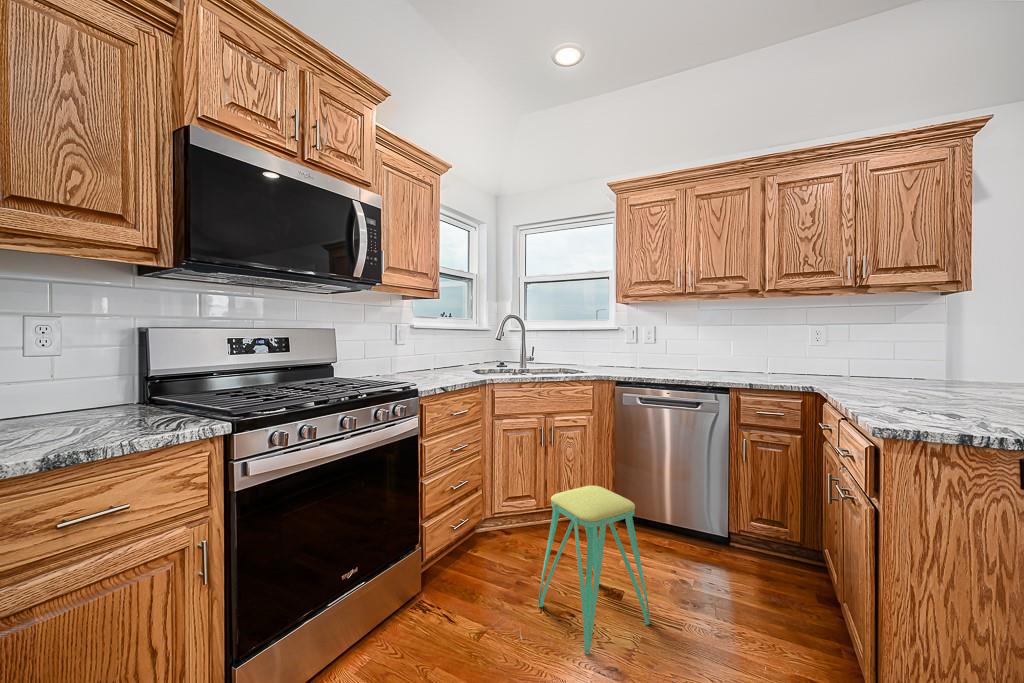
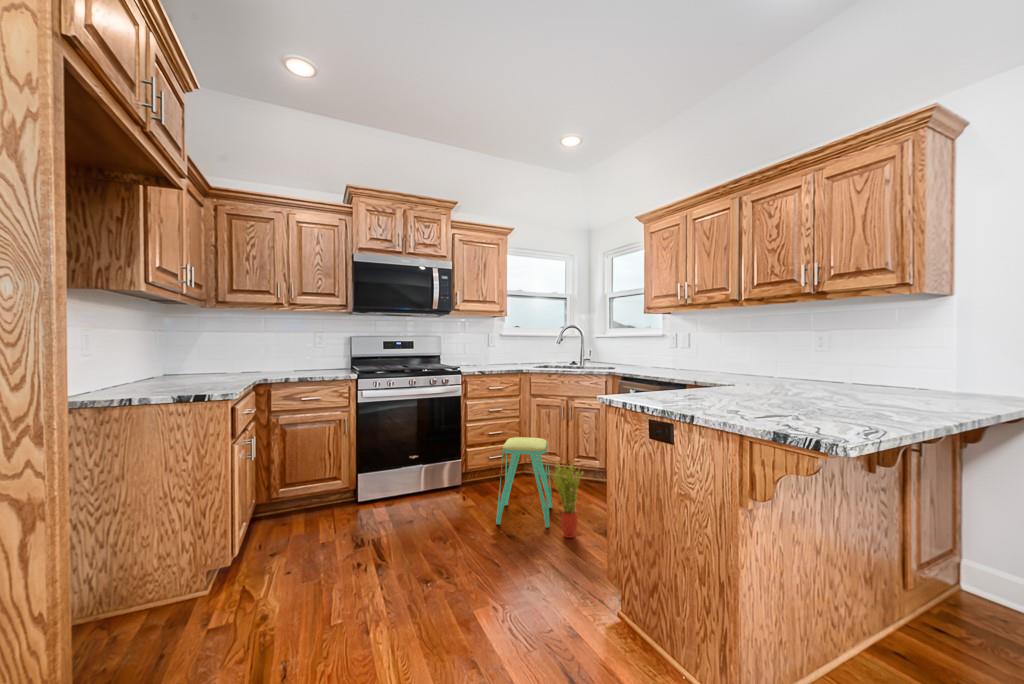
potted plant: none [673,513,716,631] -> present [552,461,583,538]

